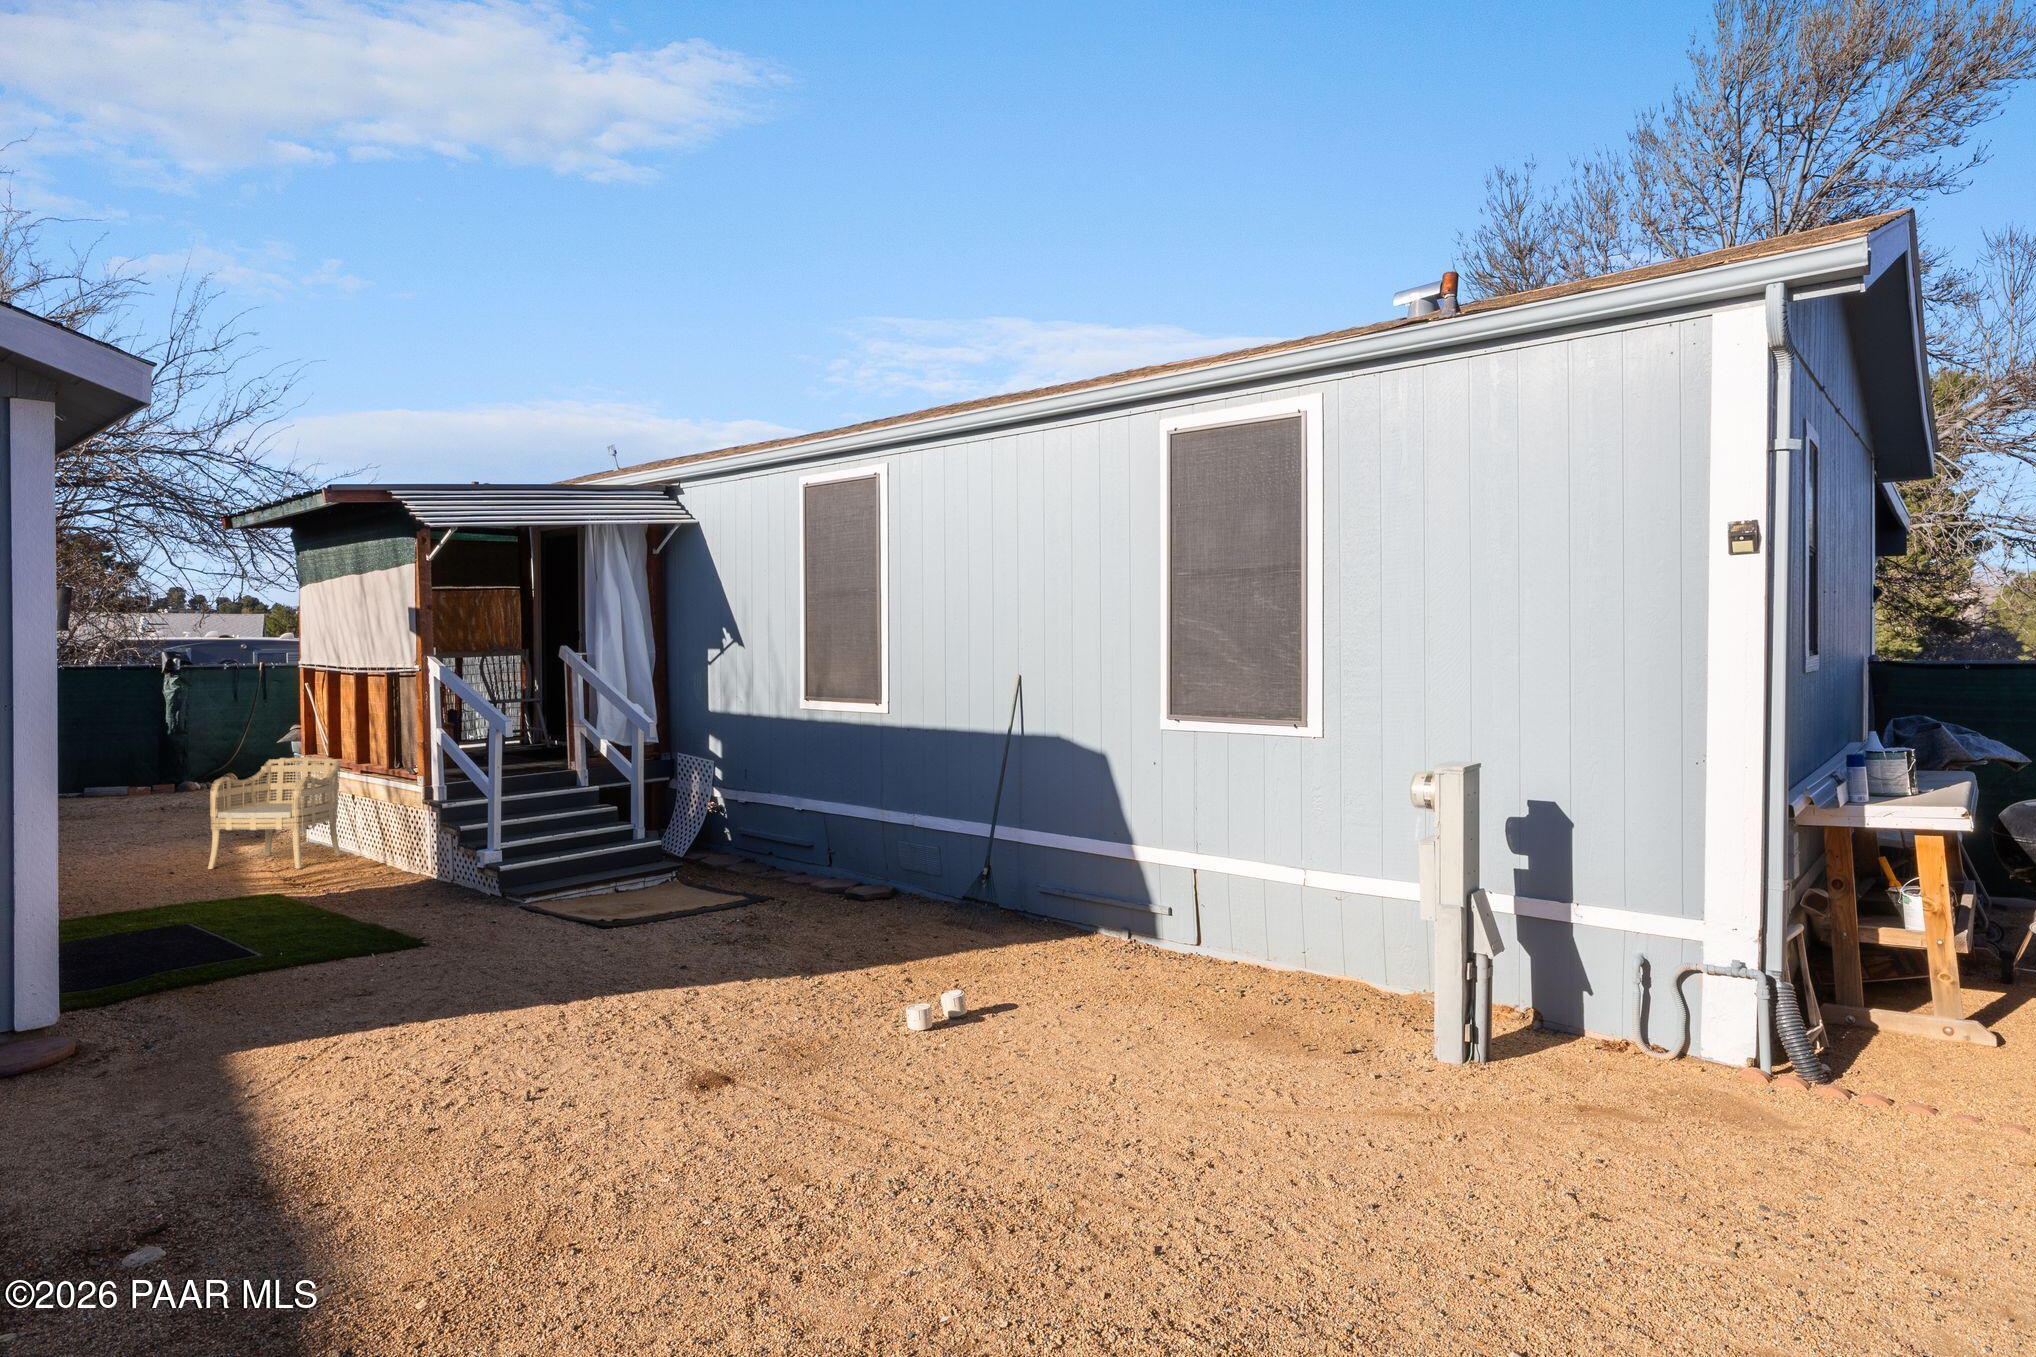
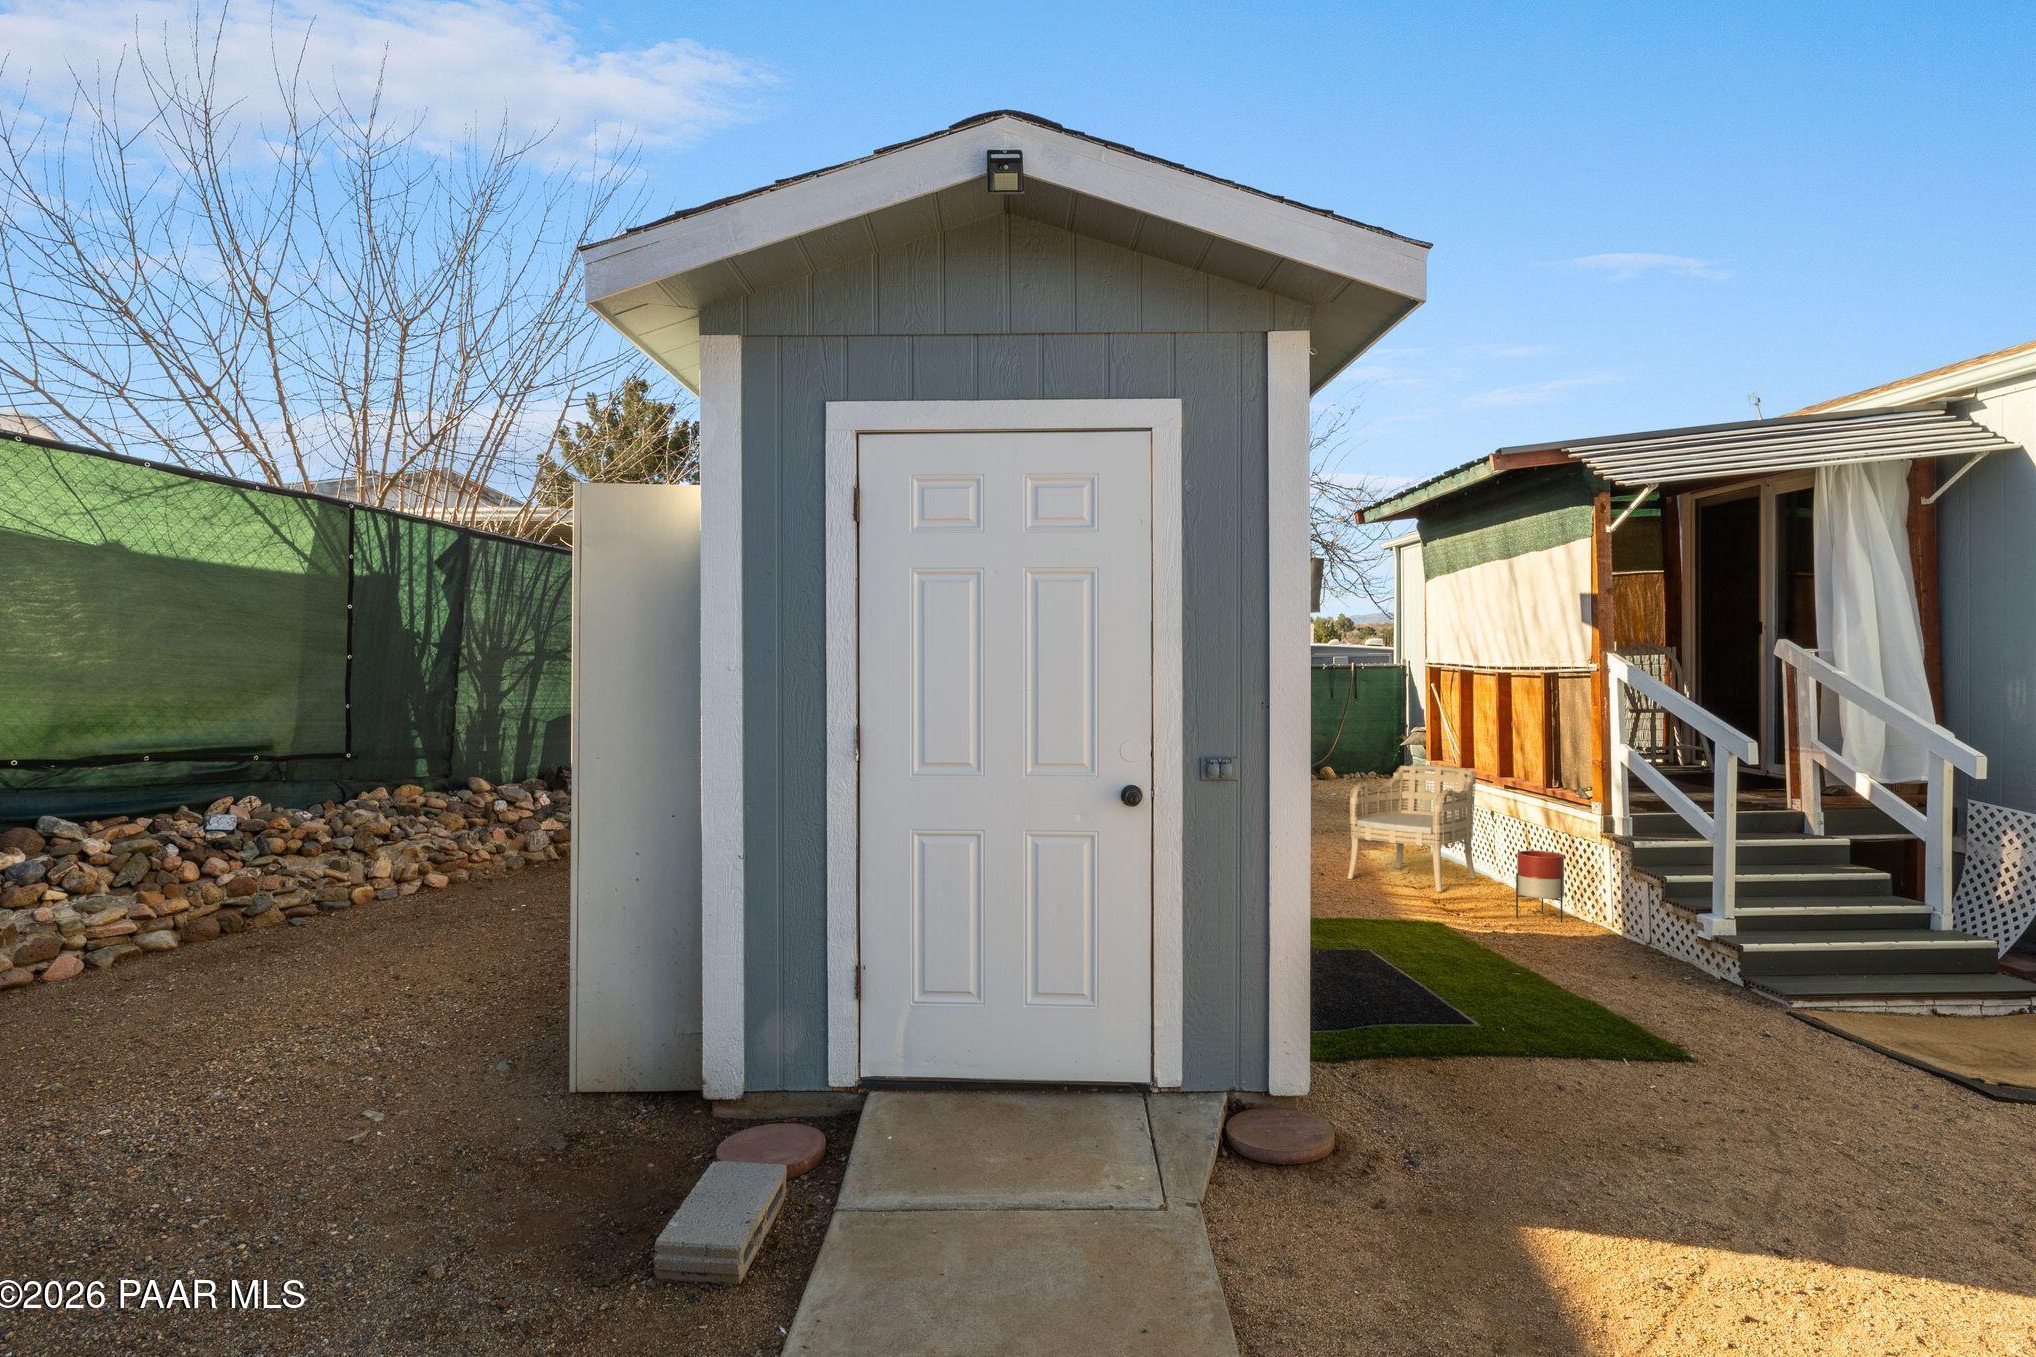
planter: none [359,821,400,879] -> present [1516,851,1564,923]

